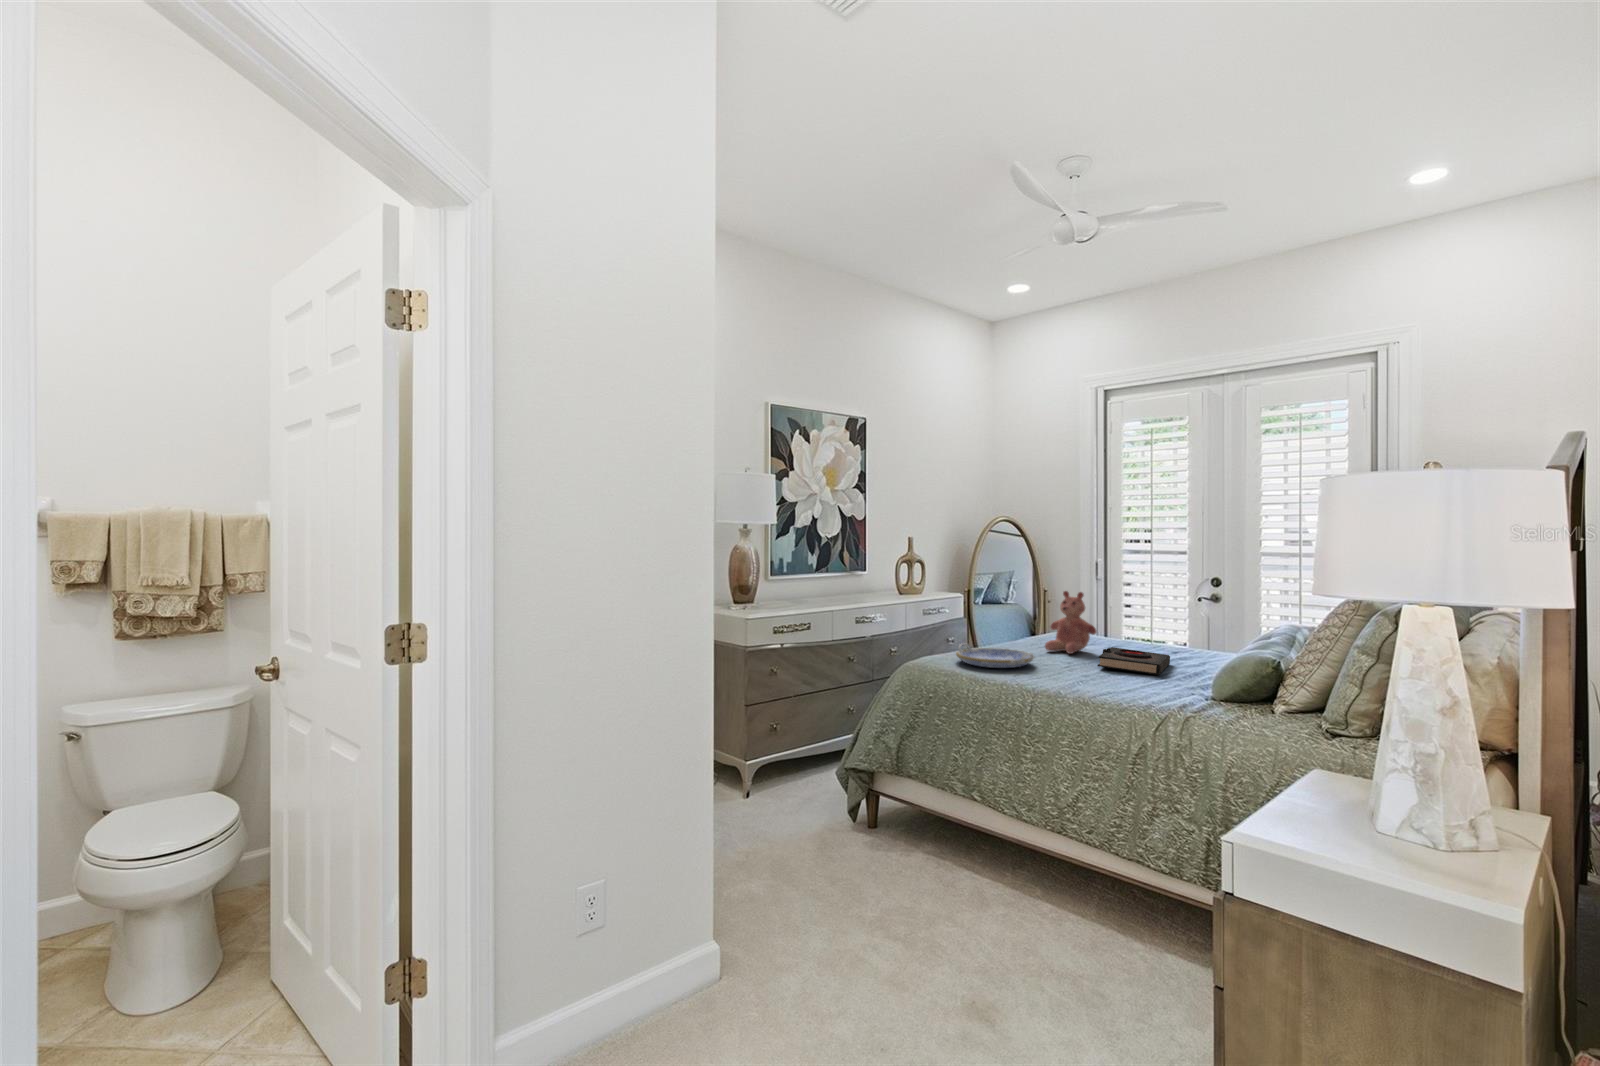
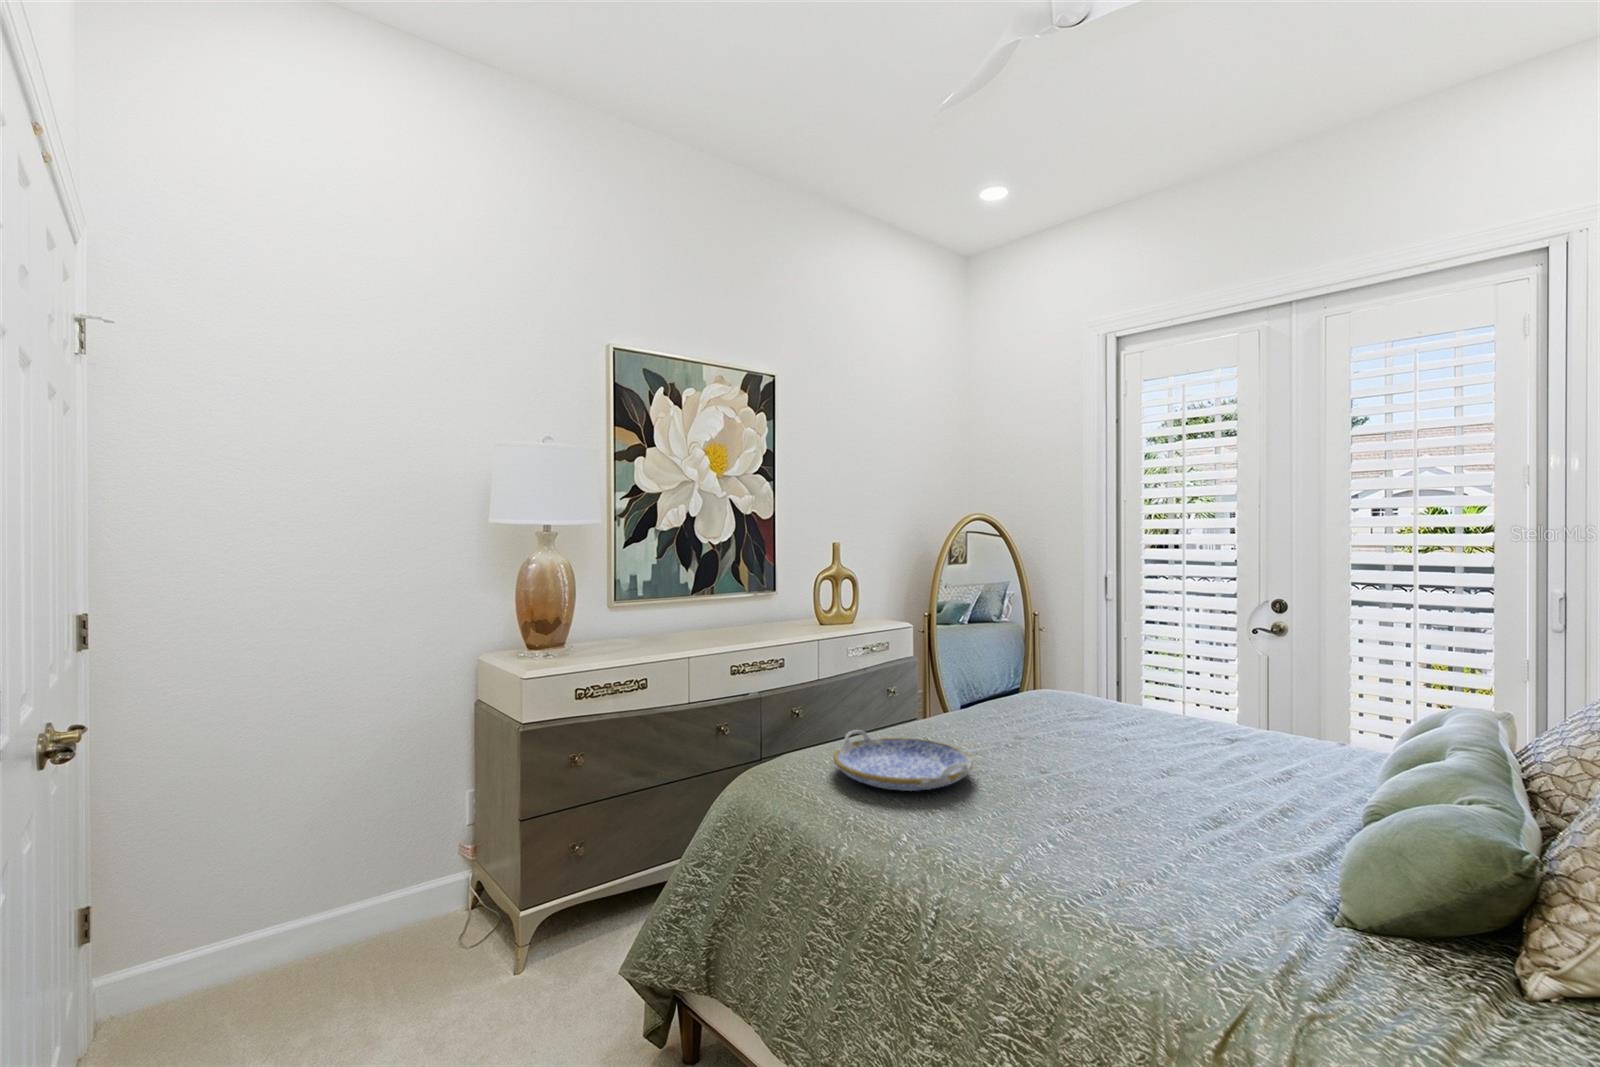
teddy bear: present [1045,591,1096,654] -> none [1005,633,1093,745]
book: present [1098,647,1170,675] -> none [1090,738,1228,817]

